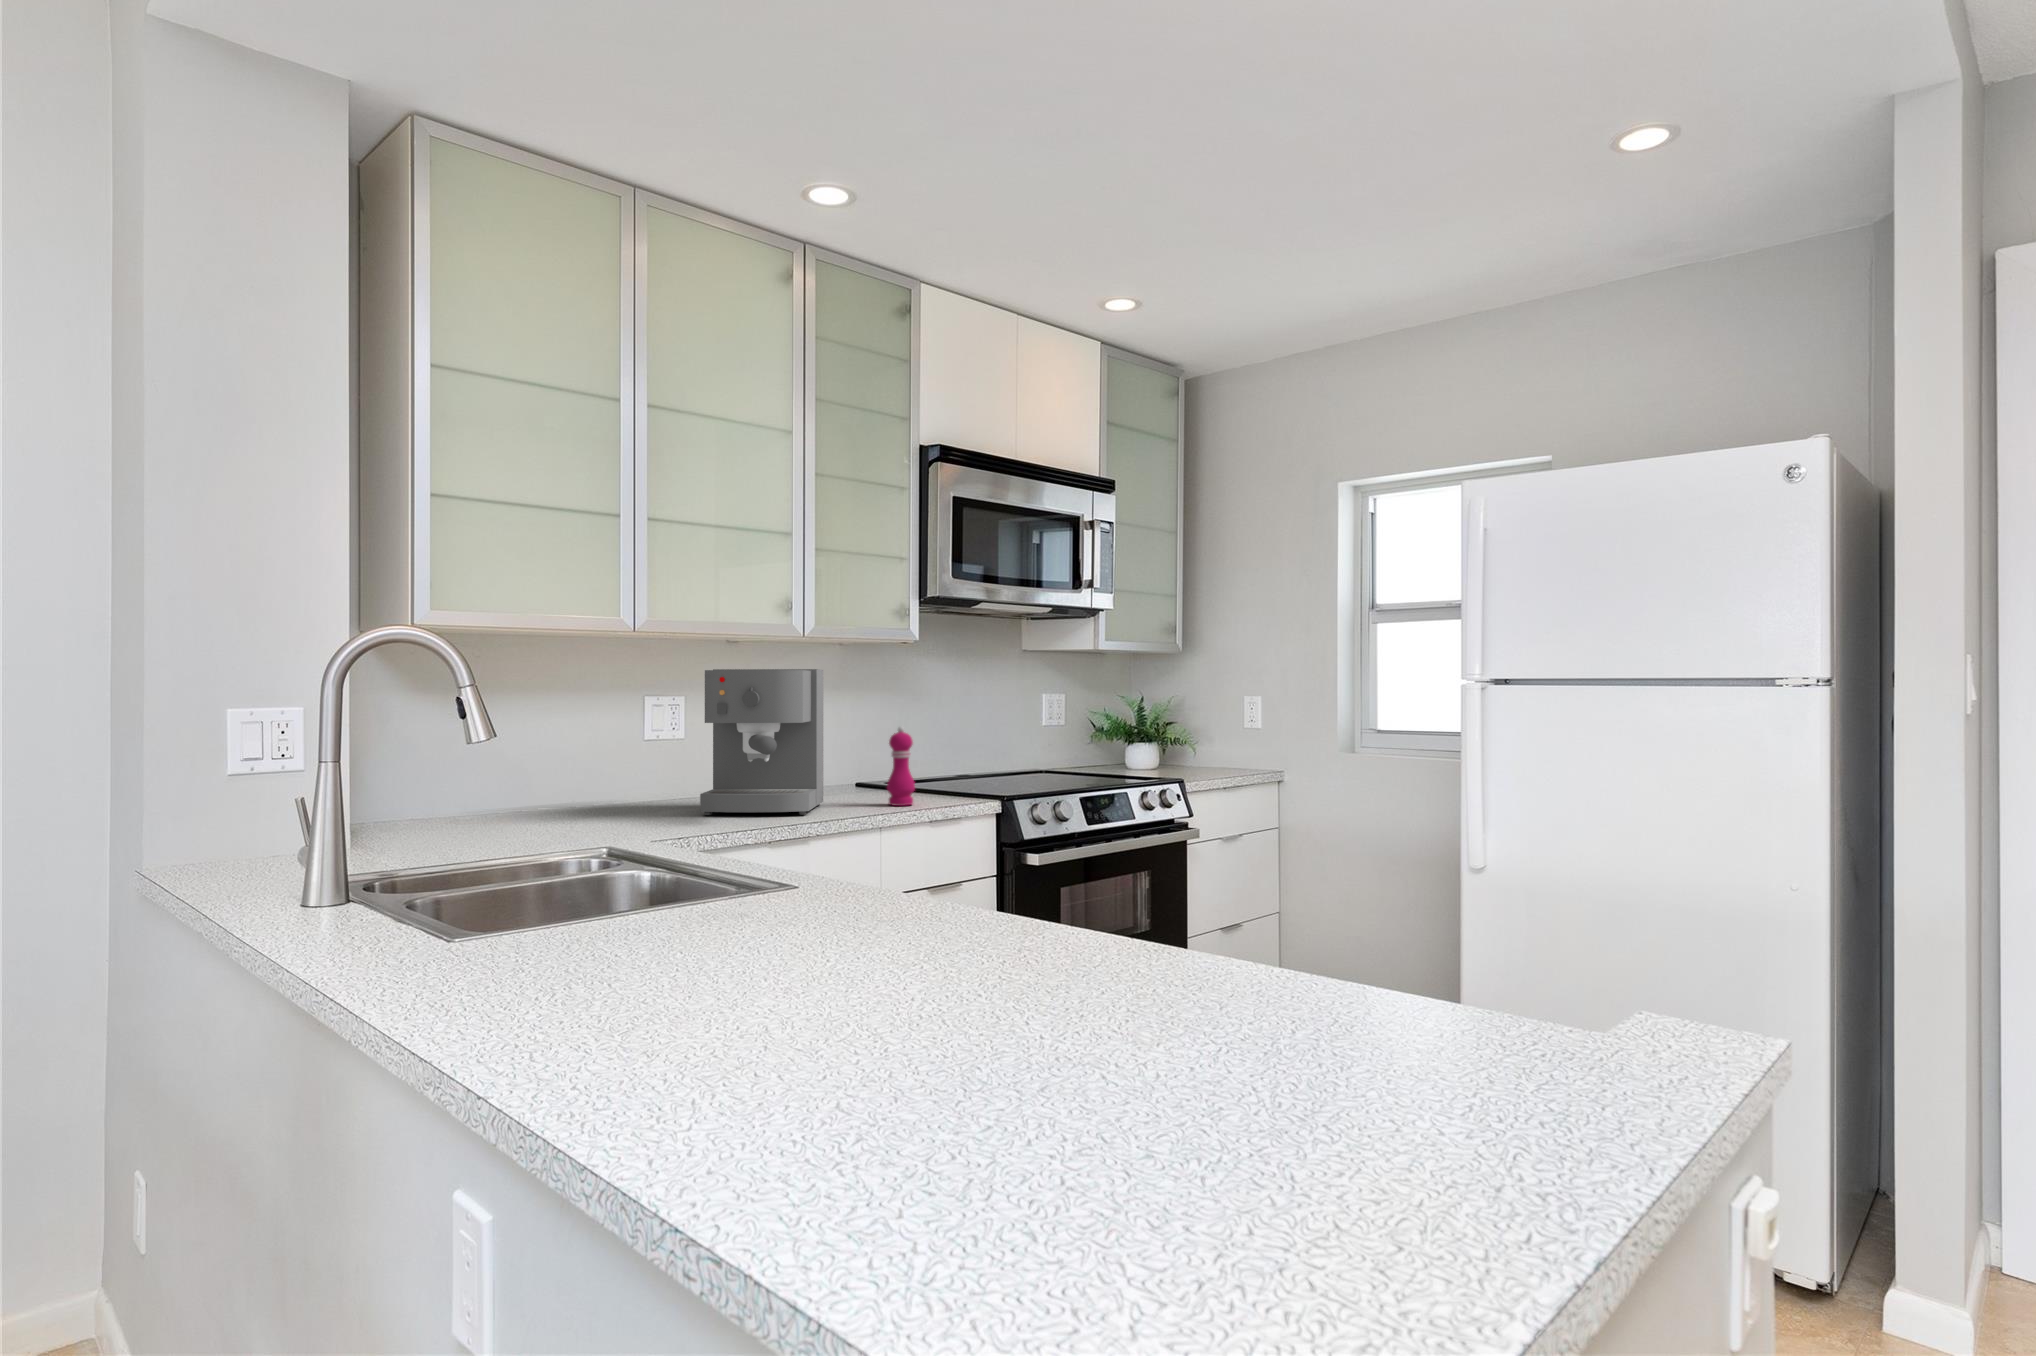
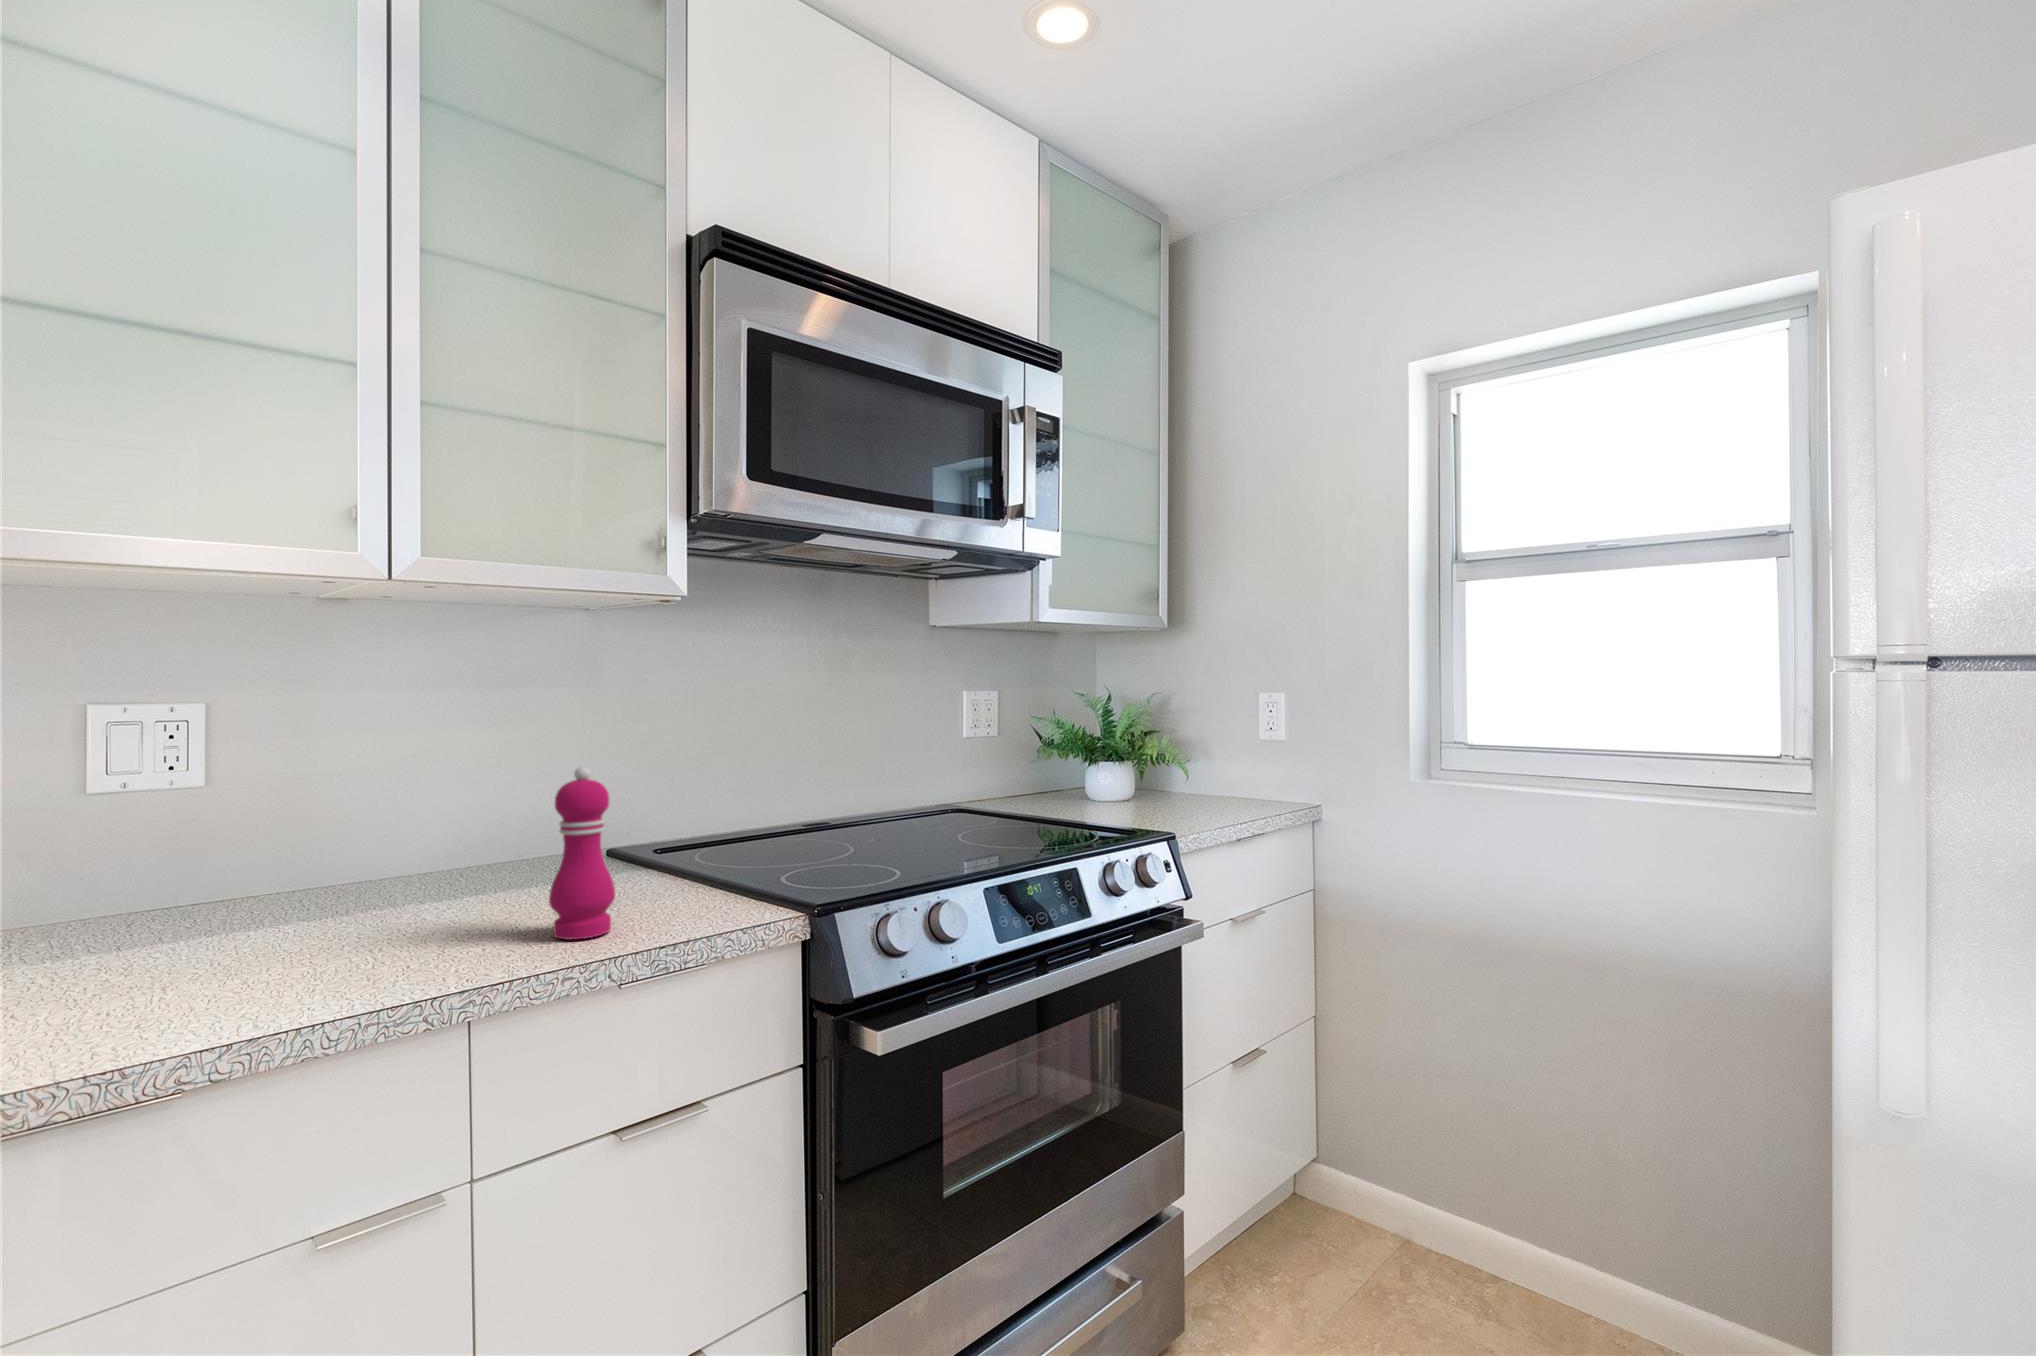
coffee maker: present [700,669,823,815] -> none [5,643,421,999]

